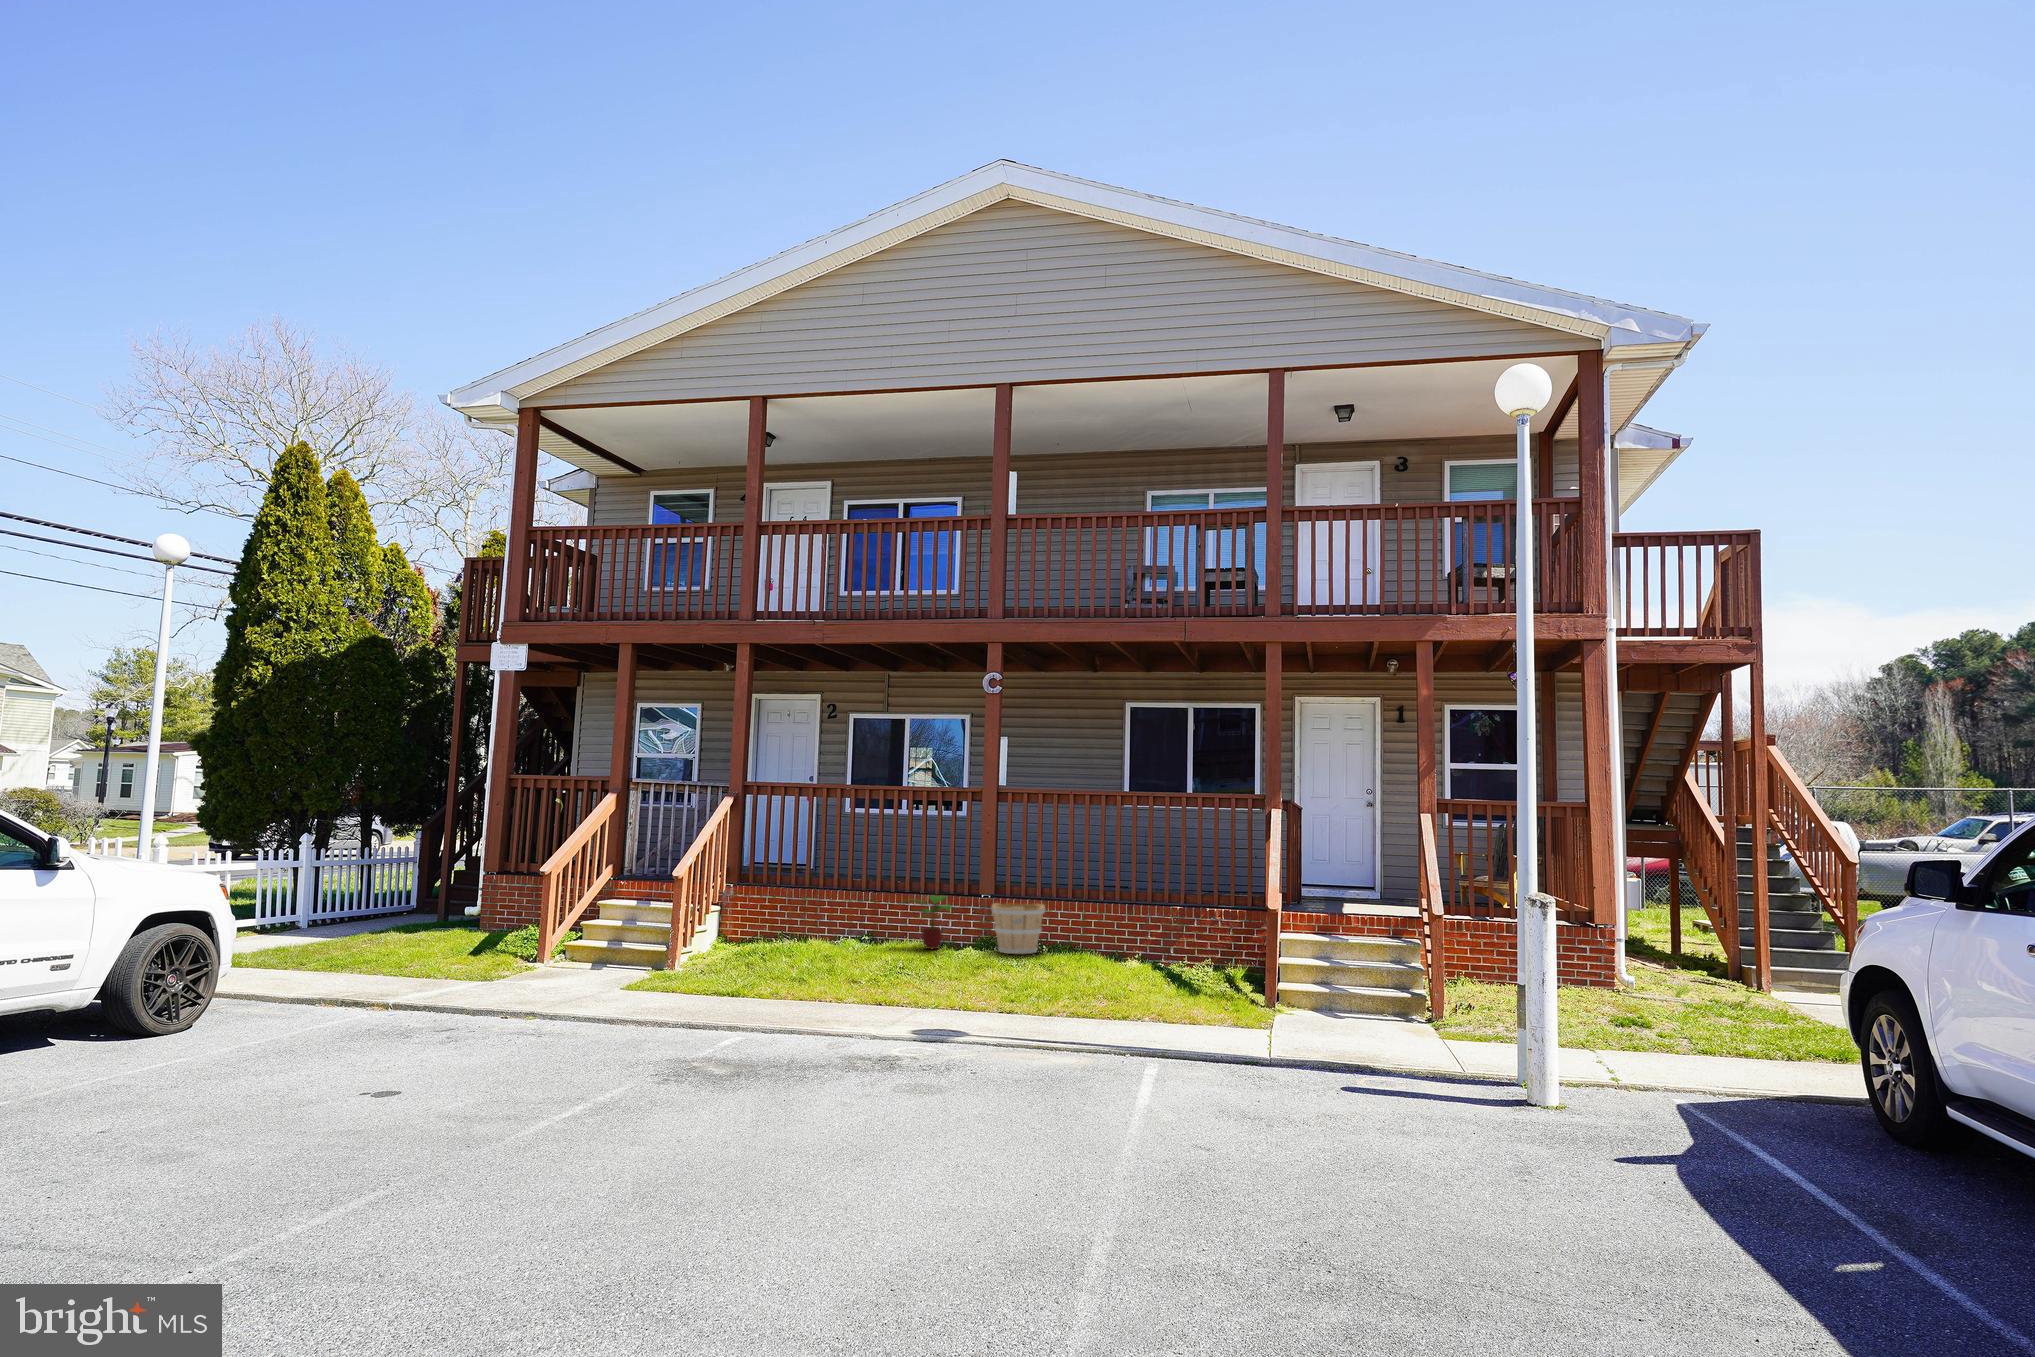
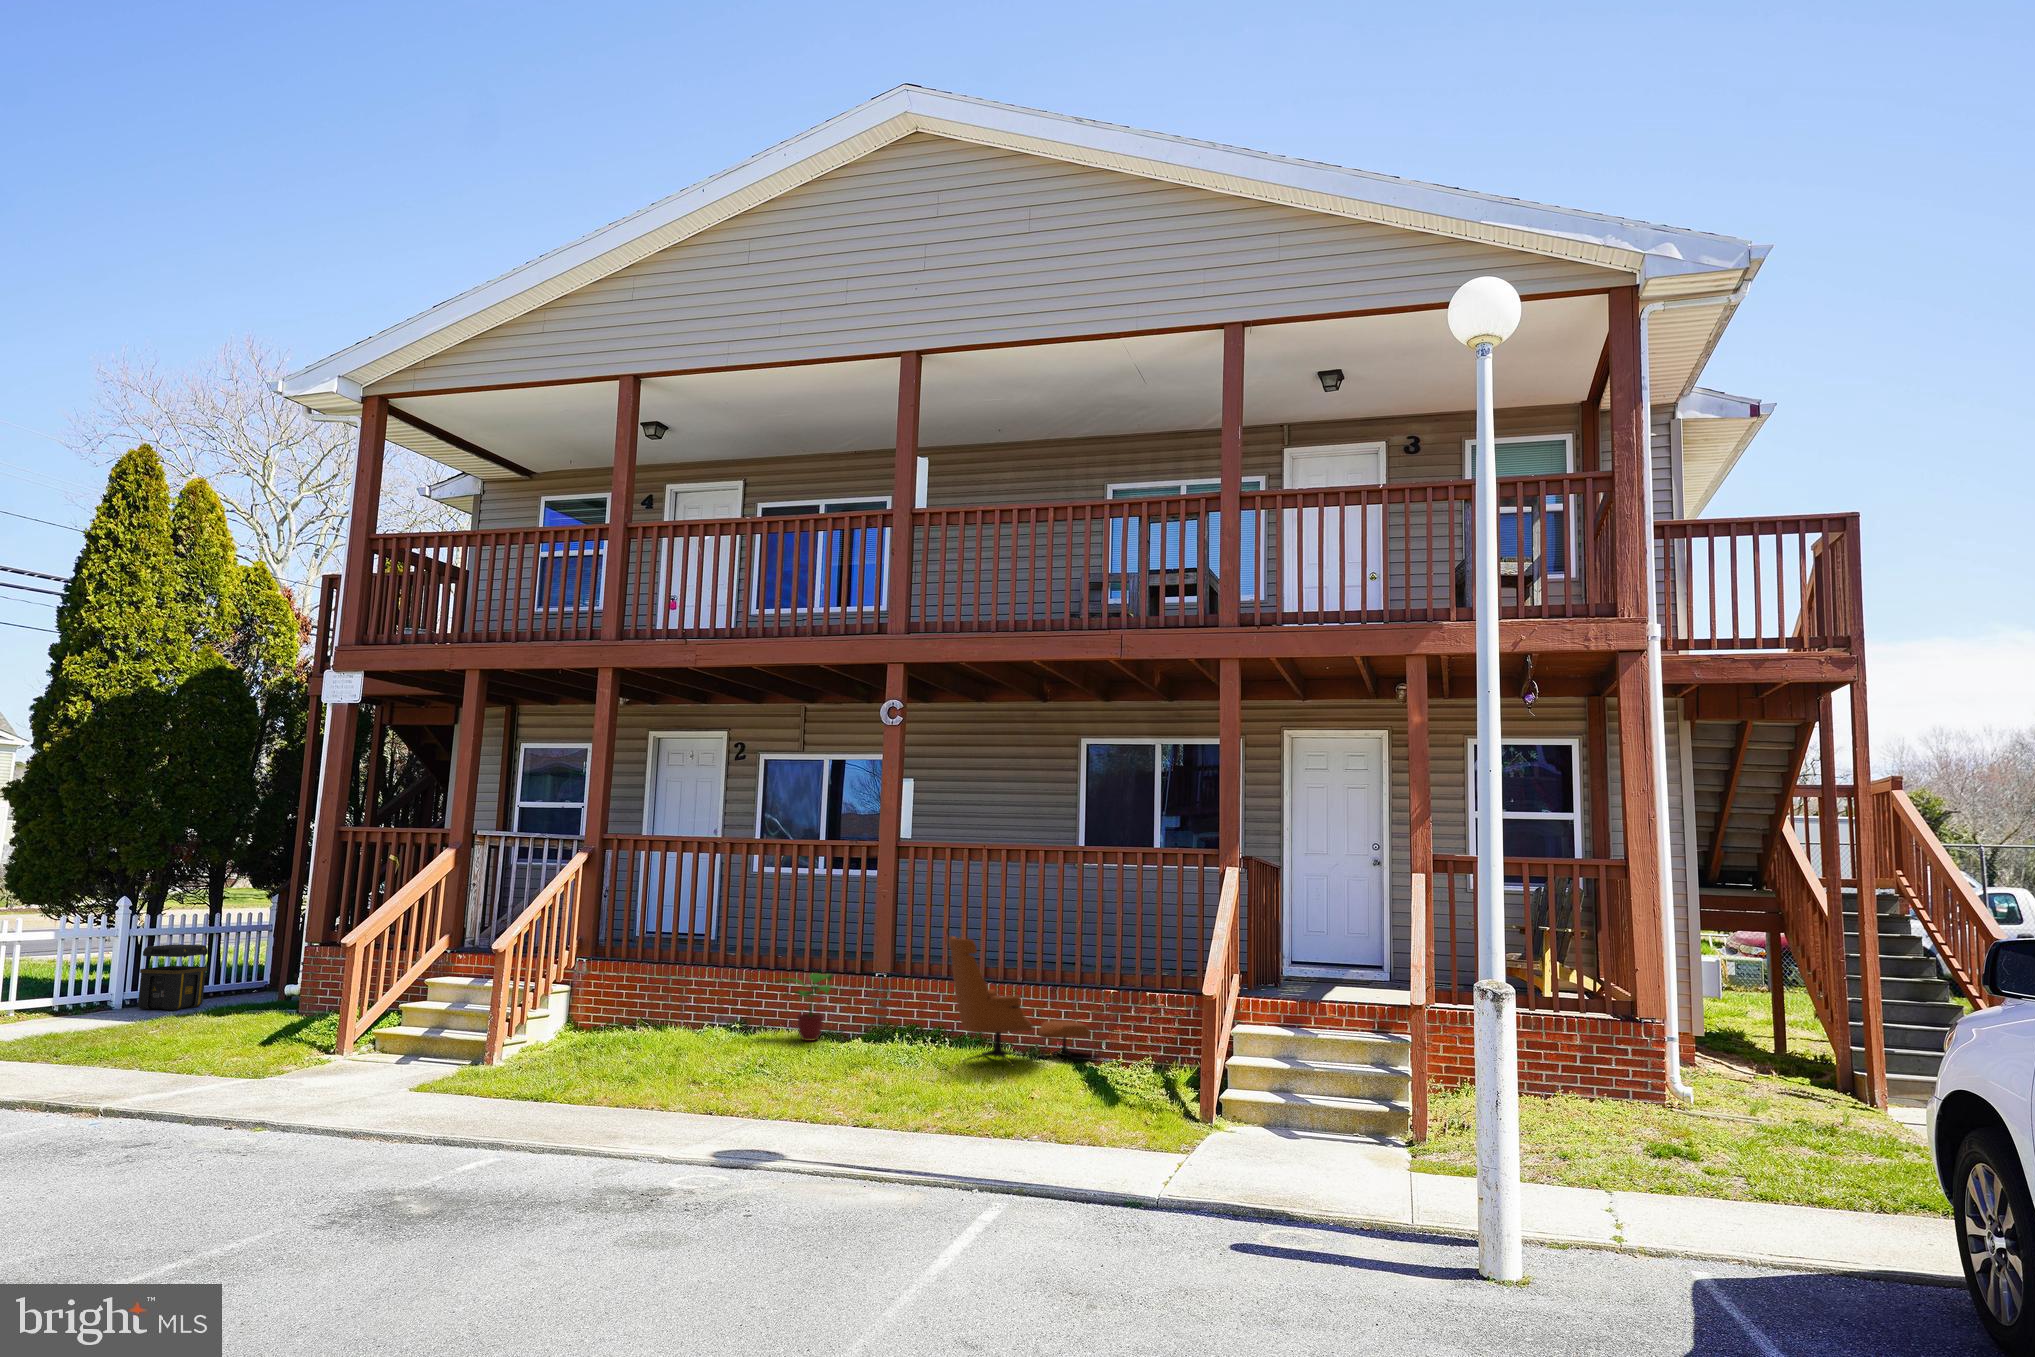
lounge chair: none [1054,865,1164,967] -> present [949,936,1090,1066]
toolbox: none [332,874,387,930] -> present [138,944,208,1010]
wooden bucket: present [992,903,1045,954] -> none [881,983,949,1048]

